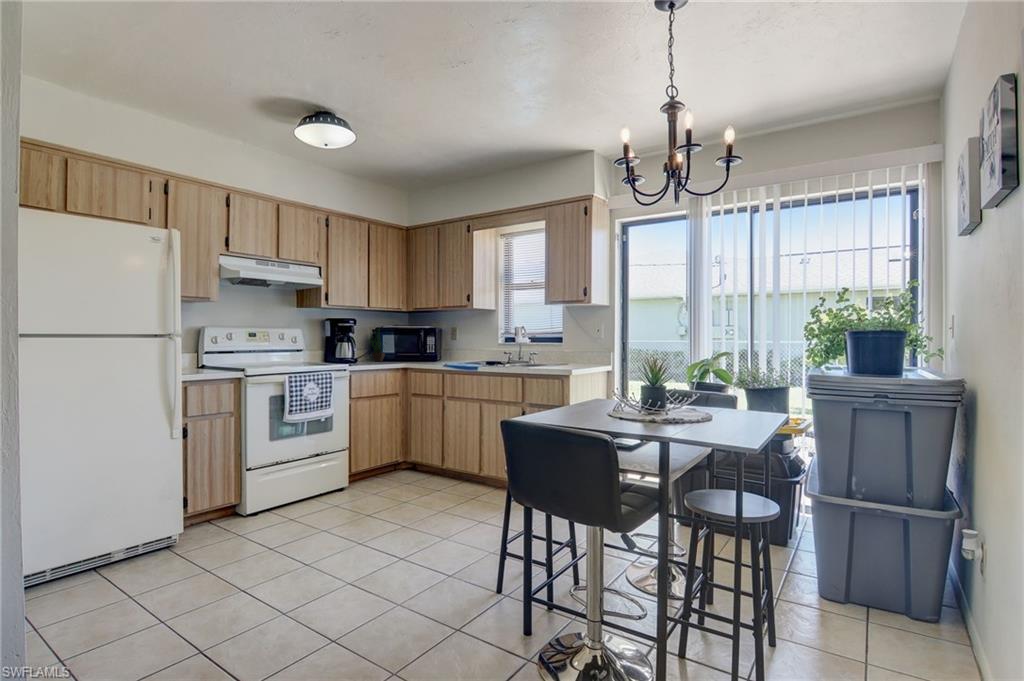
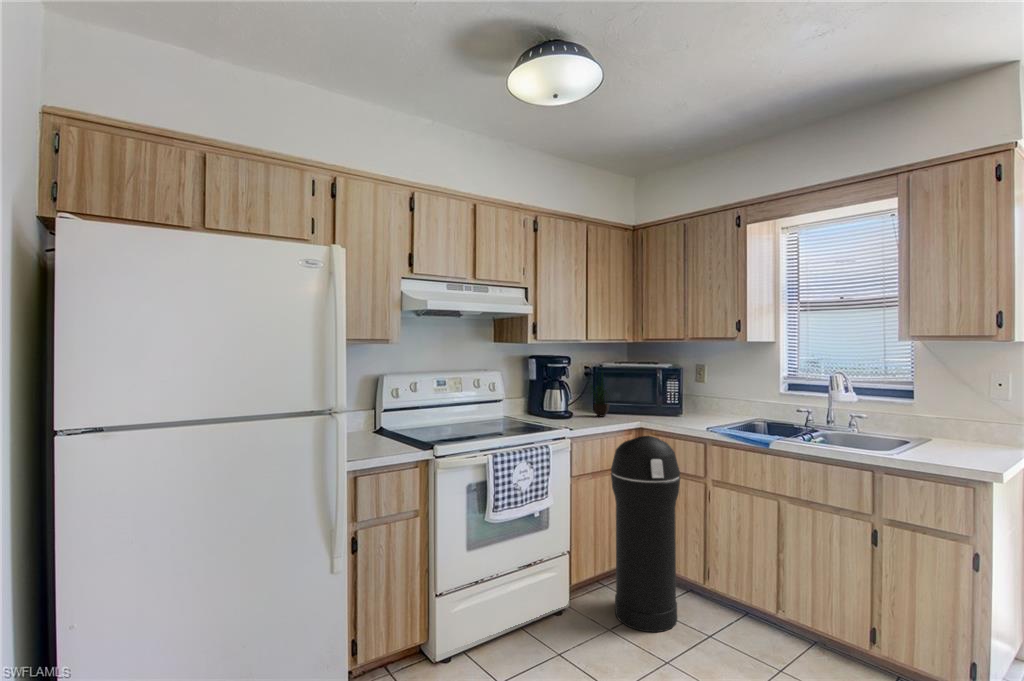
trash can: none [377,367,423,491] -> present [611,436,680,632]

